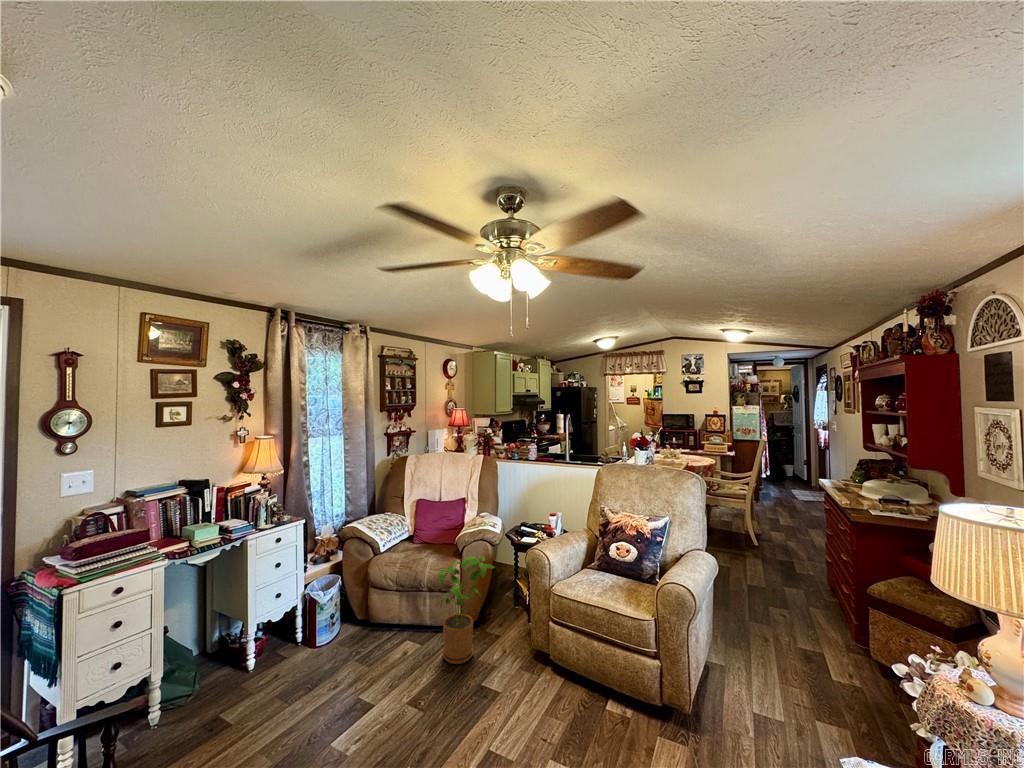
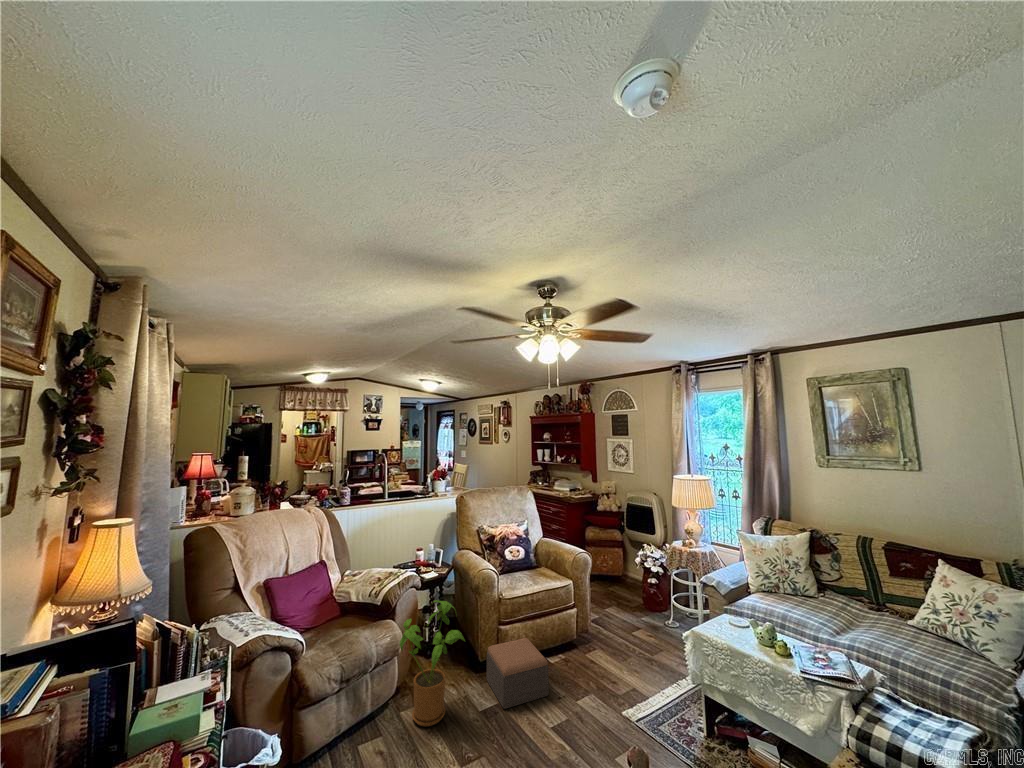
footstool: none [494,634,573,727] -> present [486,638,549,709]

